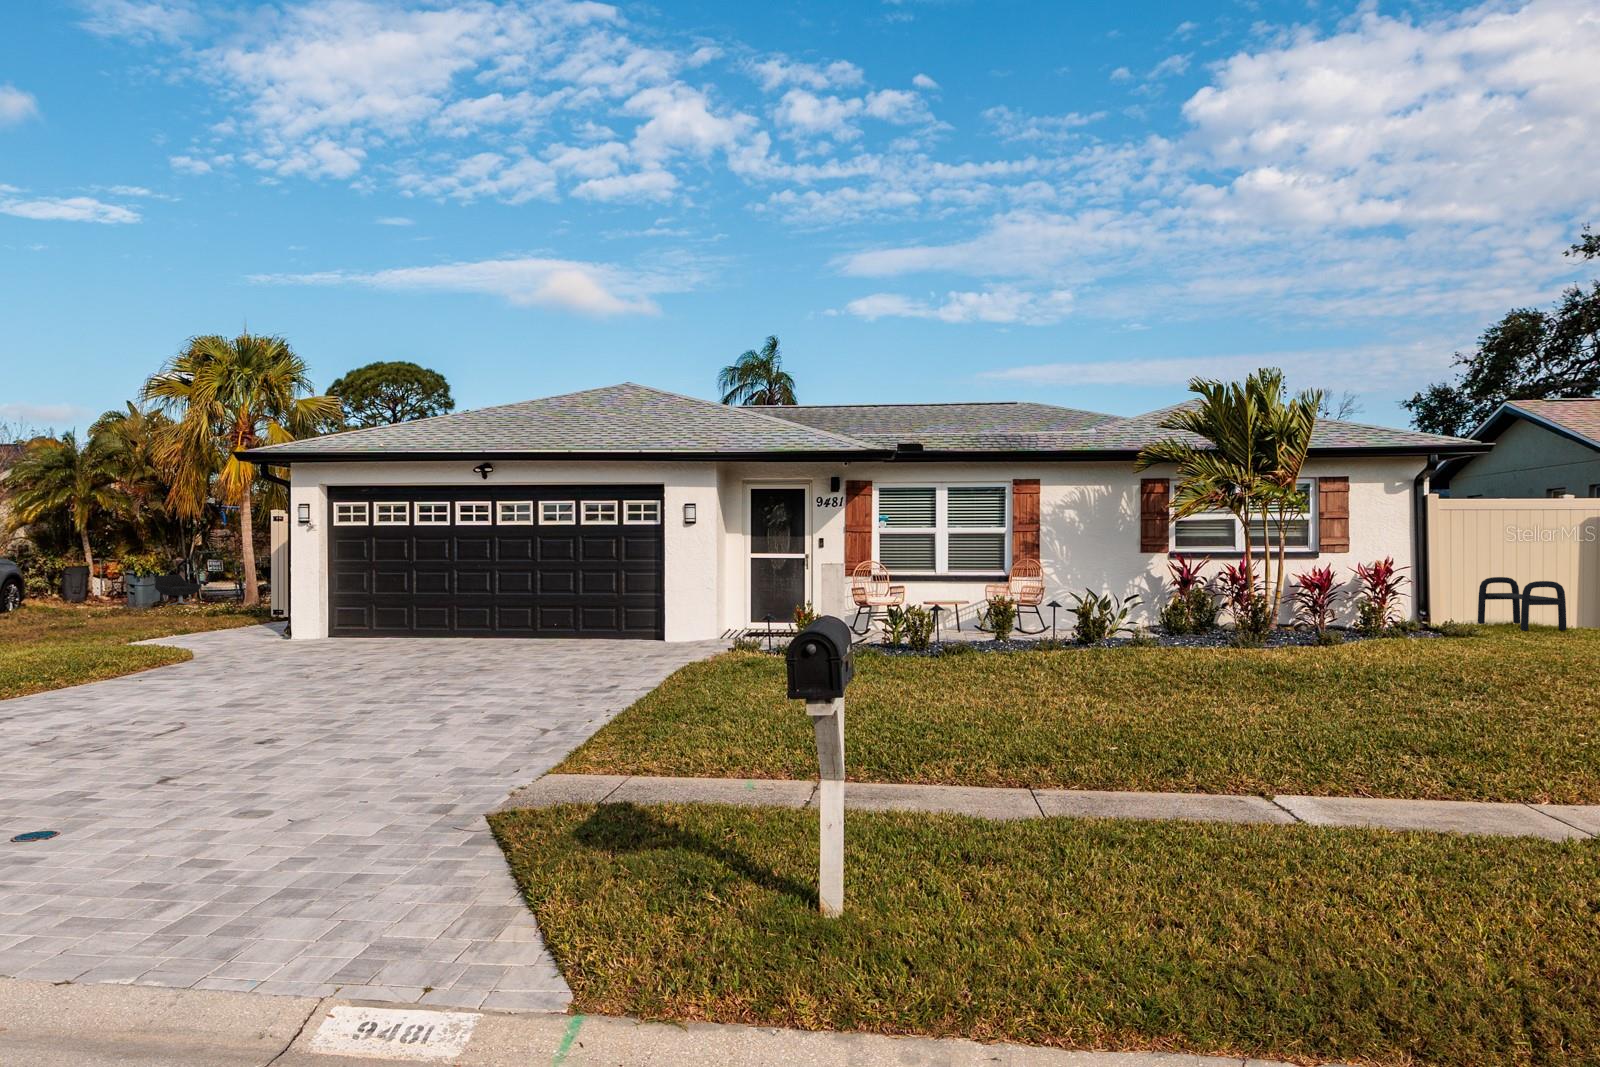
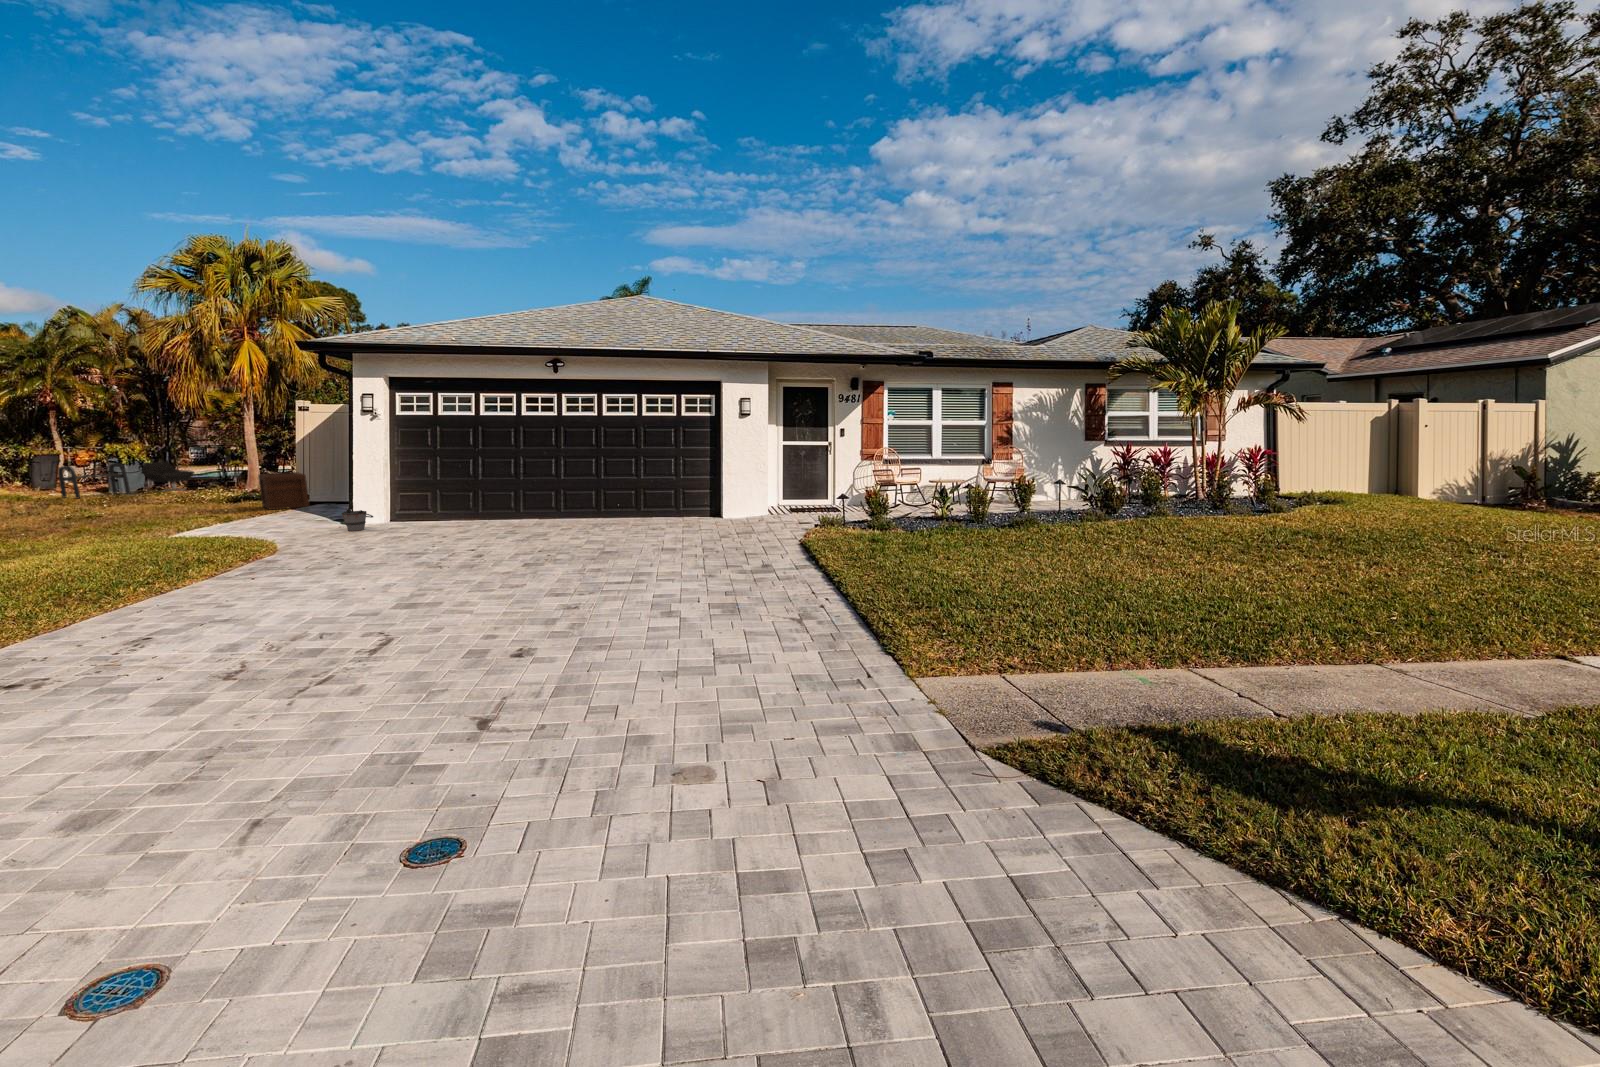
bench: present [1478,577,1567,631] -> present [58,463,130,498]
wooden crate: none [232,585,274,624] -> present [258,472,310,510]
bucket: none [268,622,300,645] -> present [342,509,373,531]

